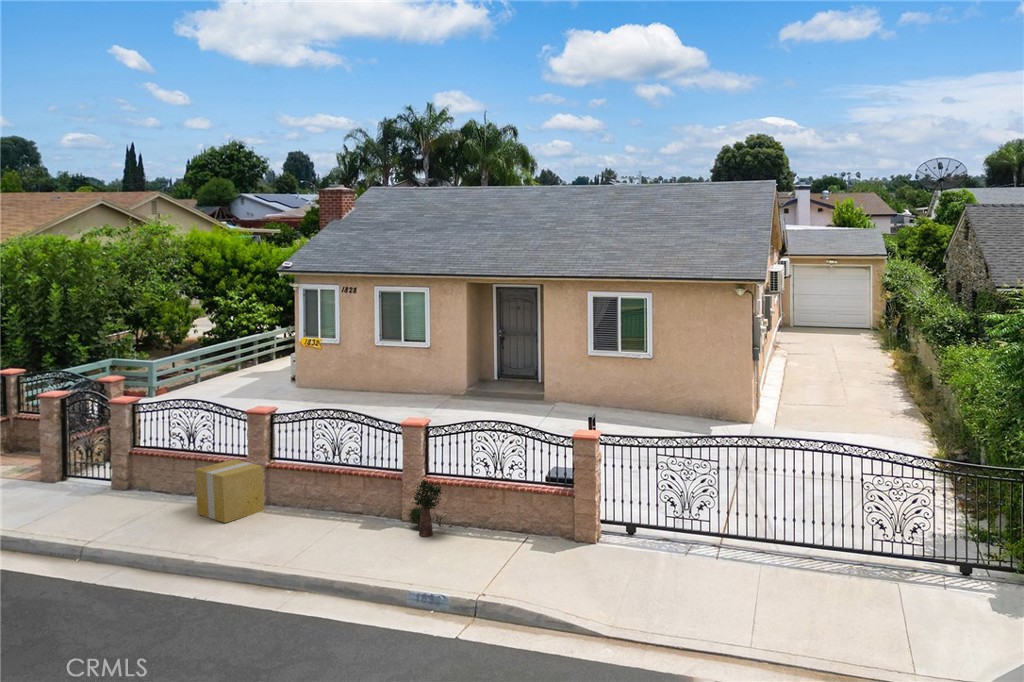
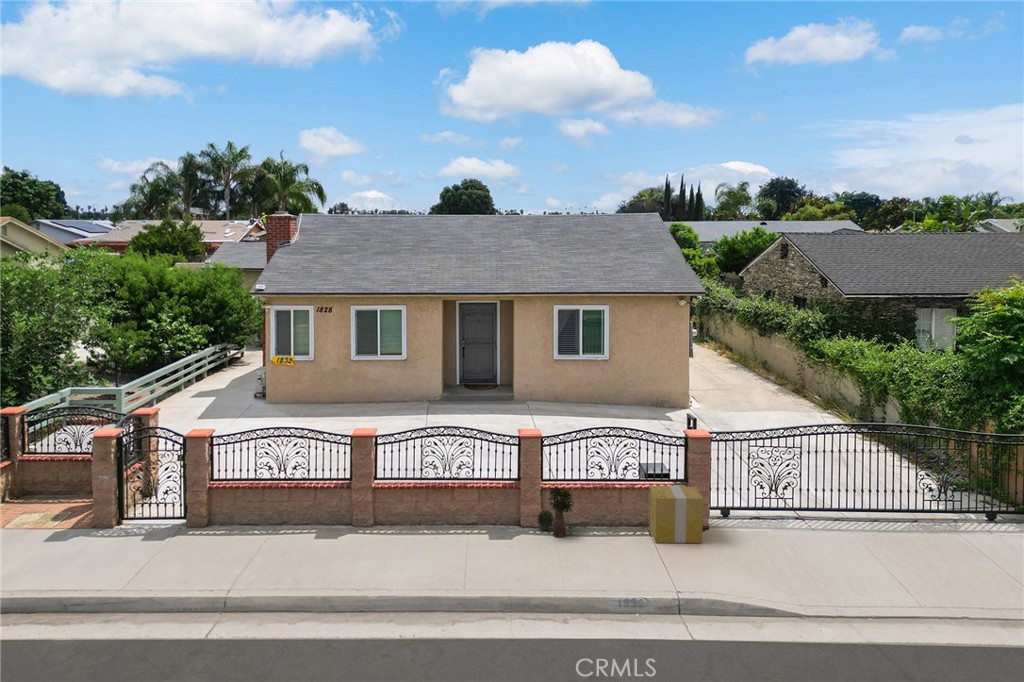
cardboard box: present [195,459,265,523] -> present [649,485,703,543]

